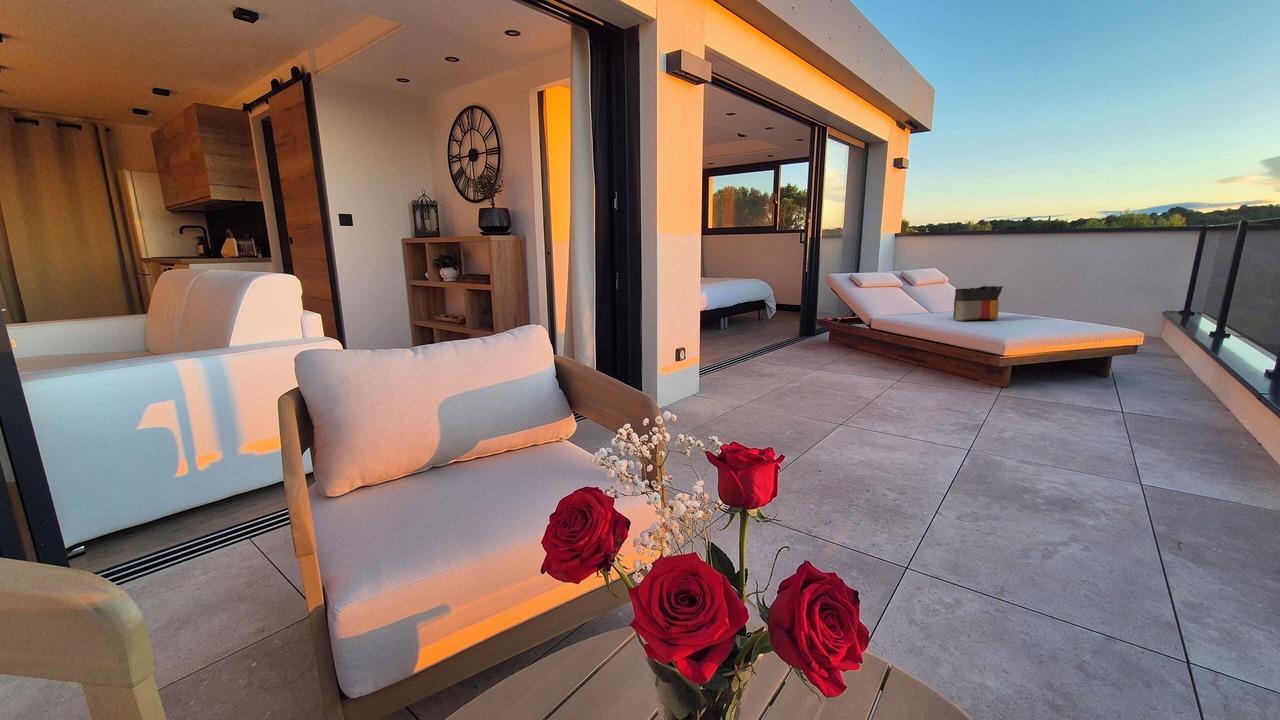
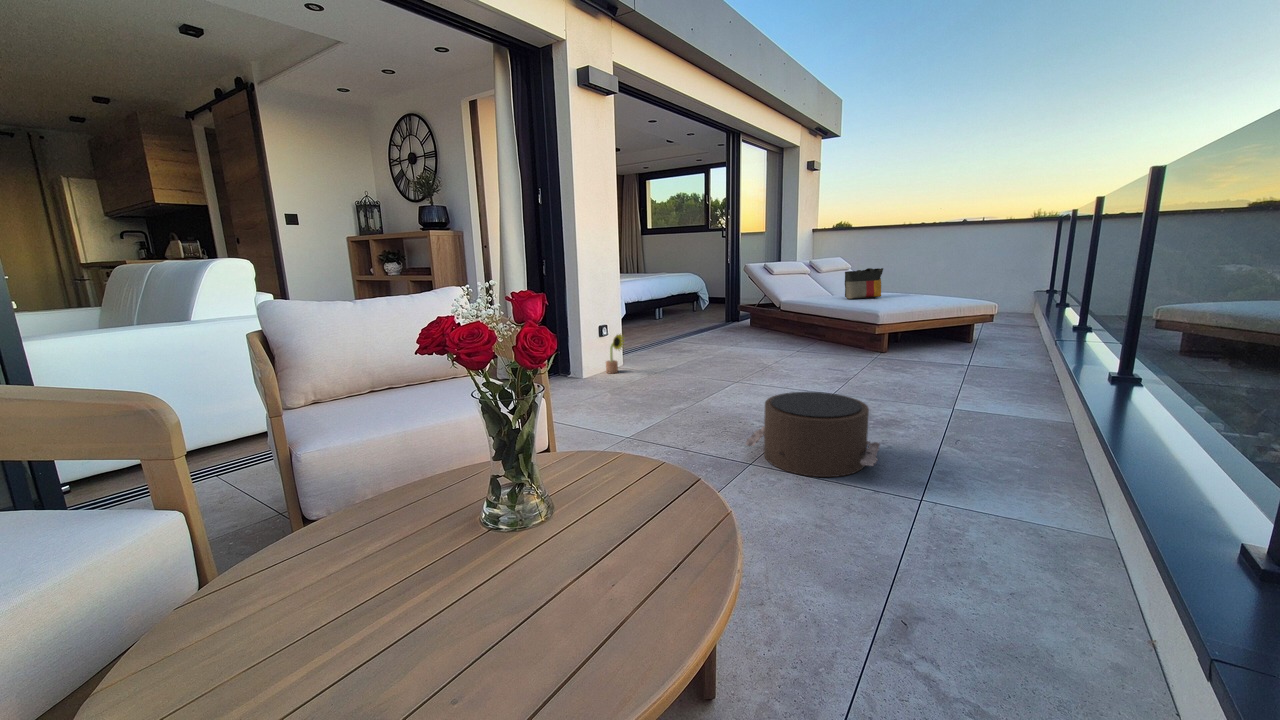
decorative plant: none [684,359,709,404] -> present [606,334,624,373]
pouf: none [904,468,1109,603] -> present [746,392,880,477]

